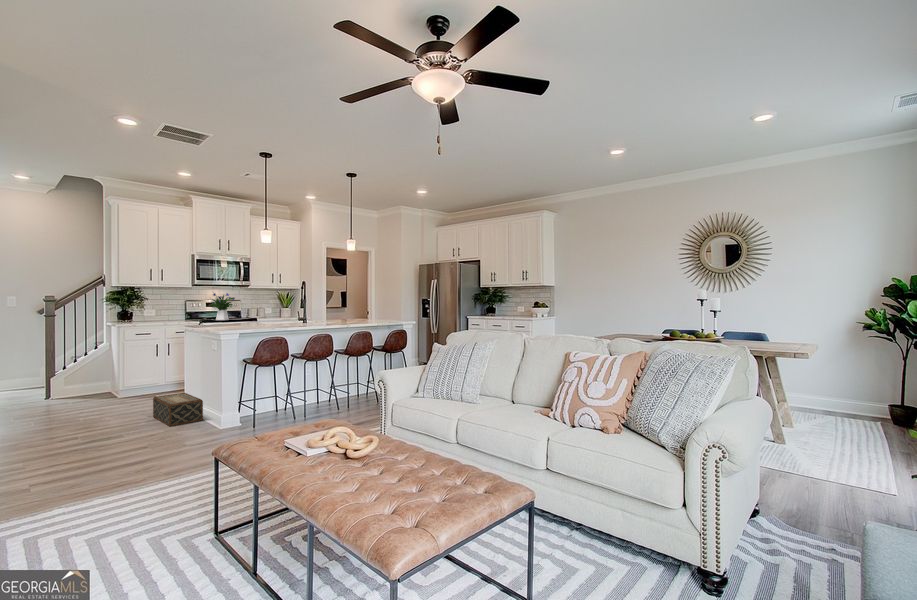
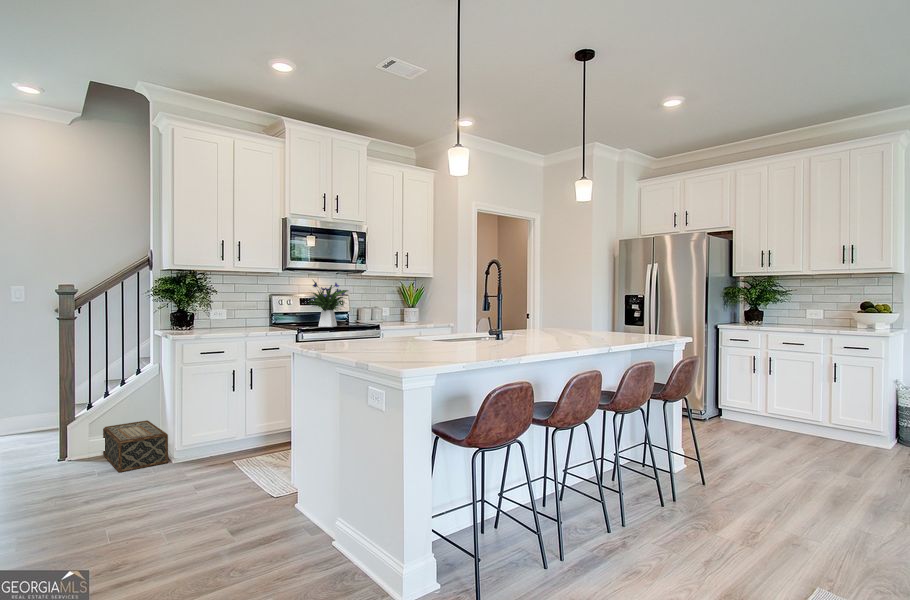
woven basket: present [153,393,203,426] -> present [103,420,168,472]

